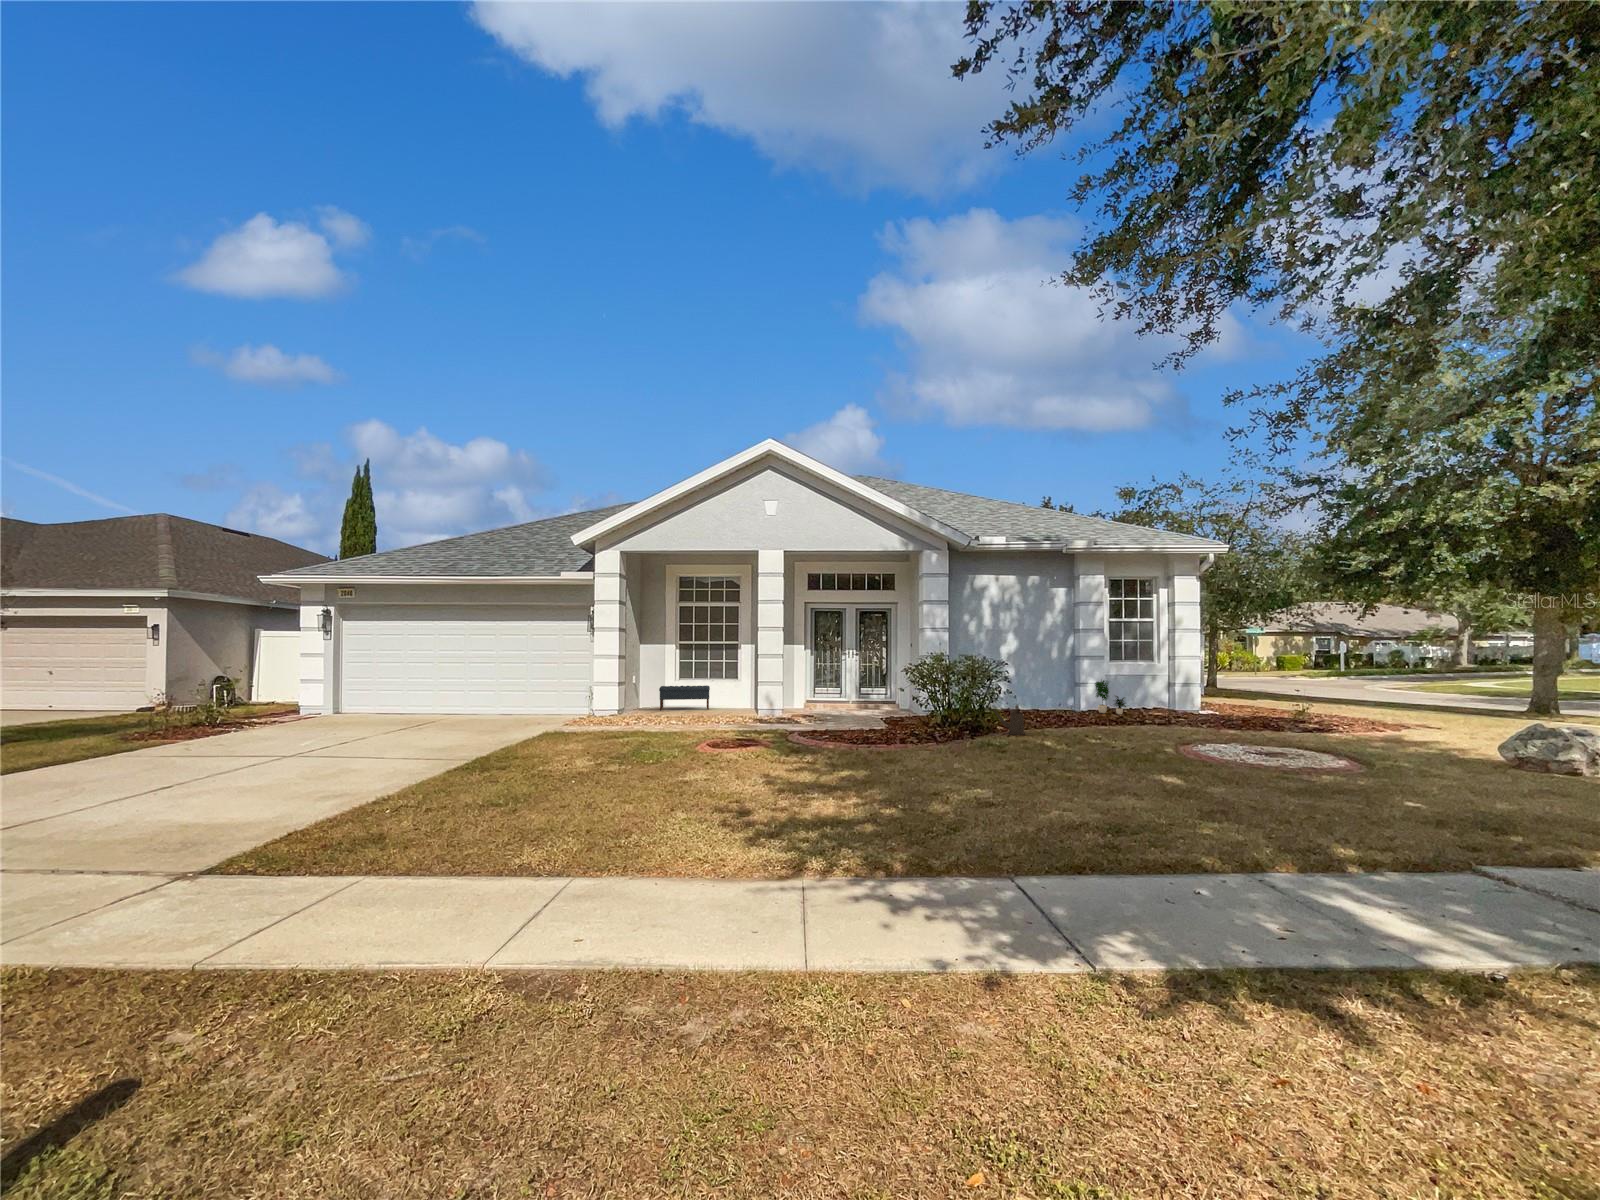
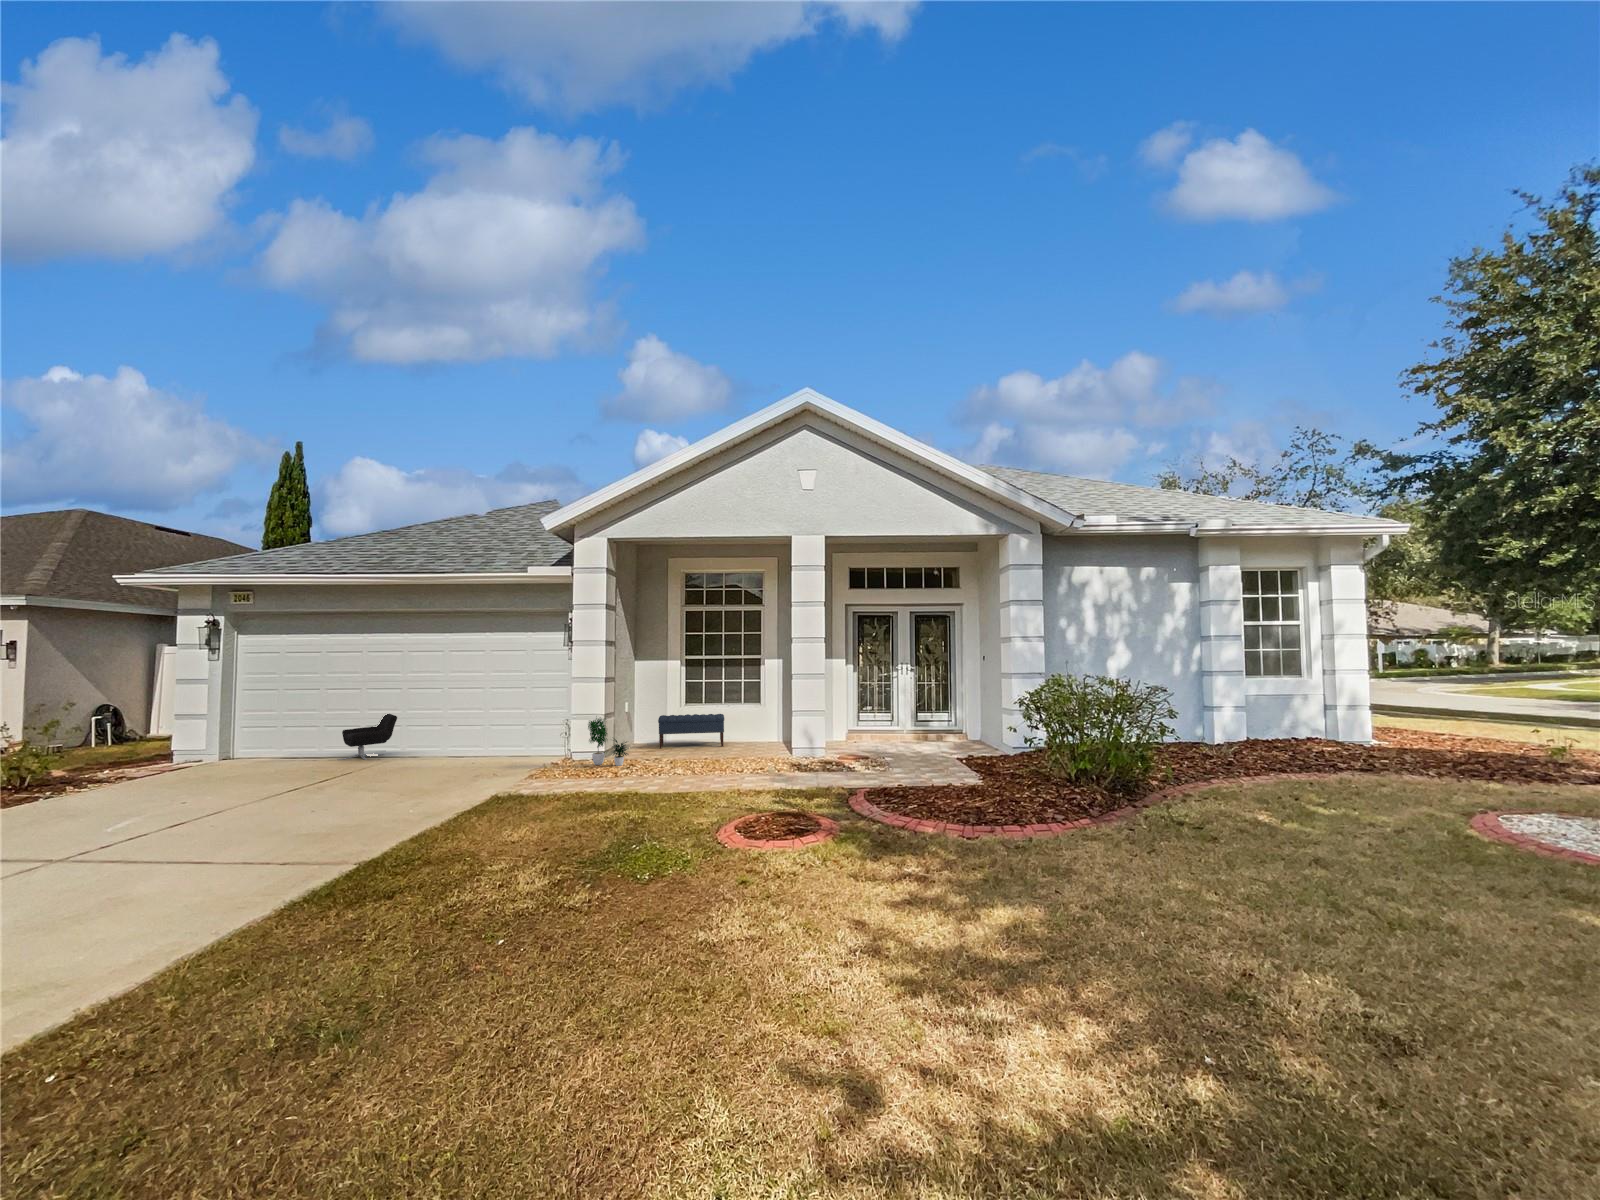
potted plant: present [1095,680,1126,714] -> present [588,718,629,766]
lounge chair: none [420,682,463,715] -> present [340,714,397,760]
watering can: present [993,705,1025,735] -> none [1137,748,1195,794]

